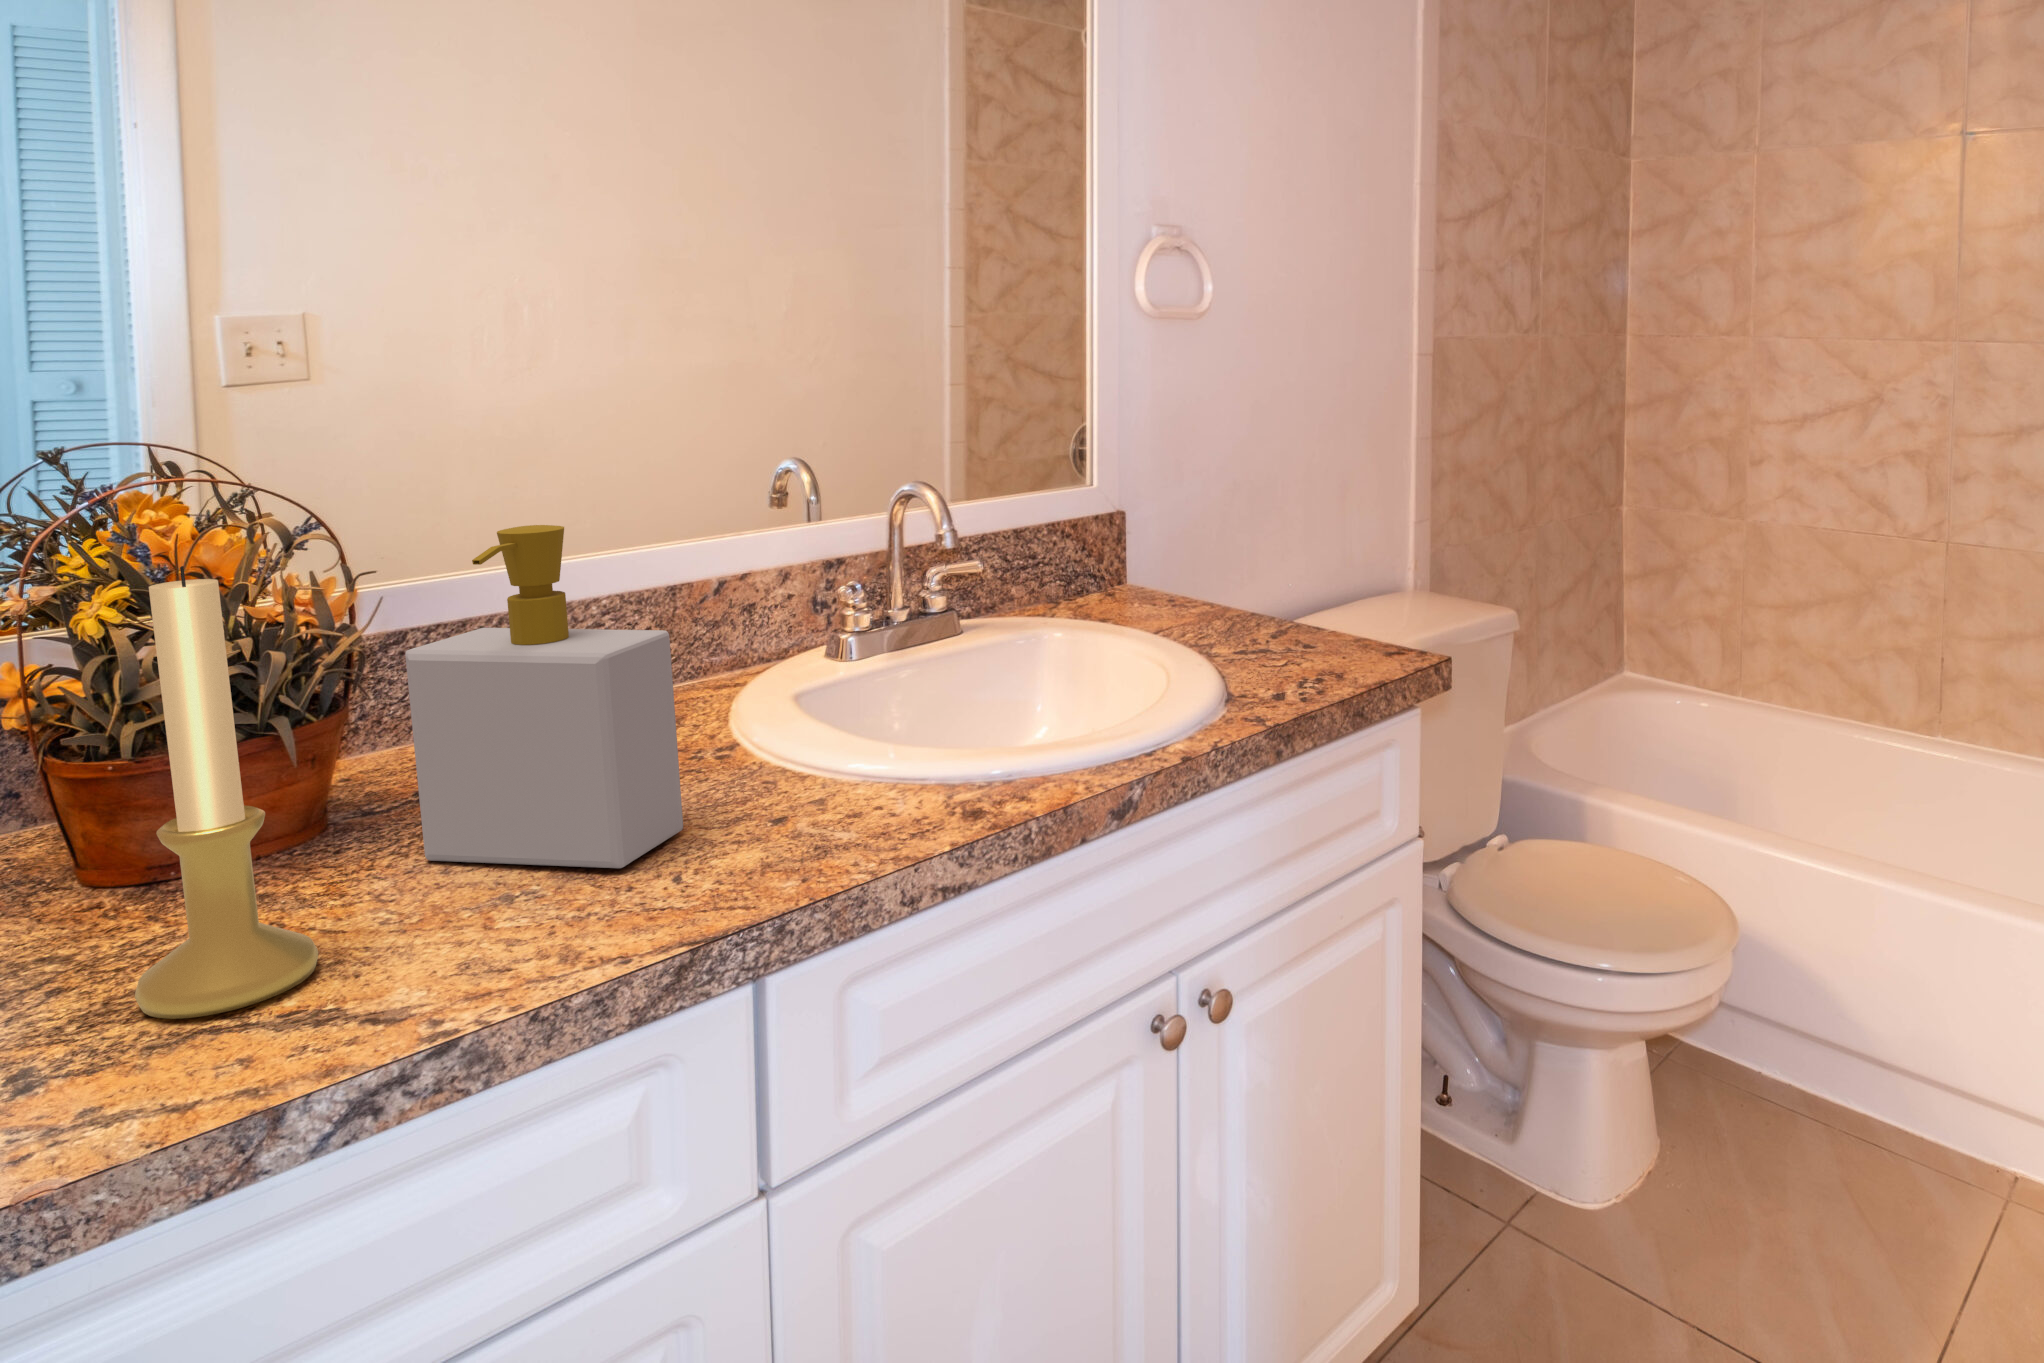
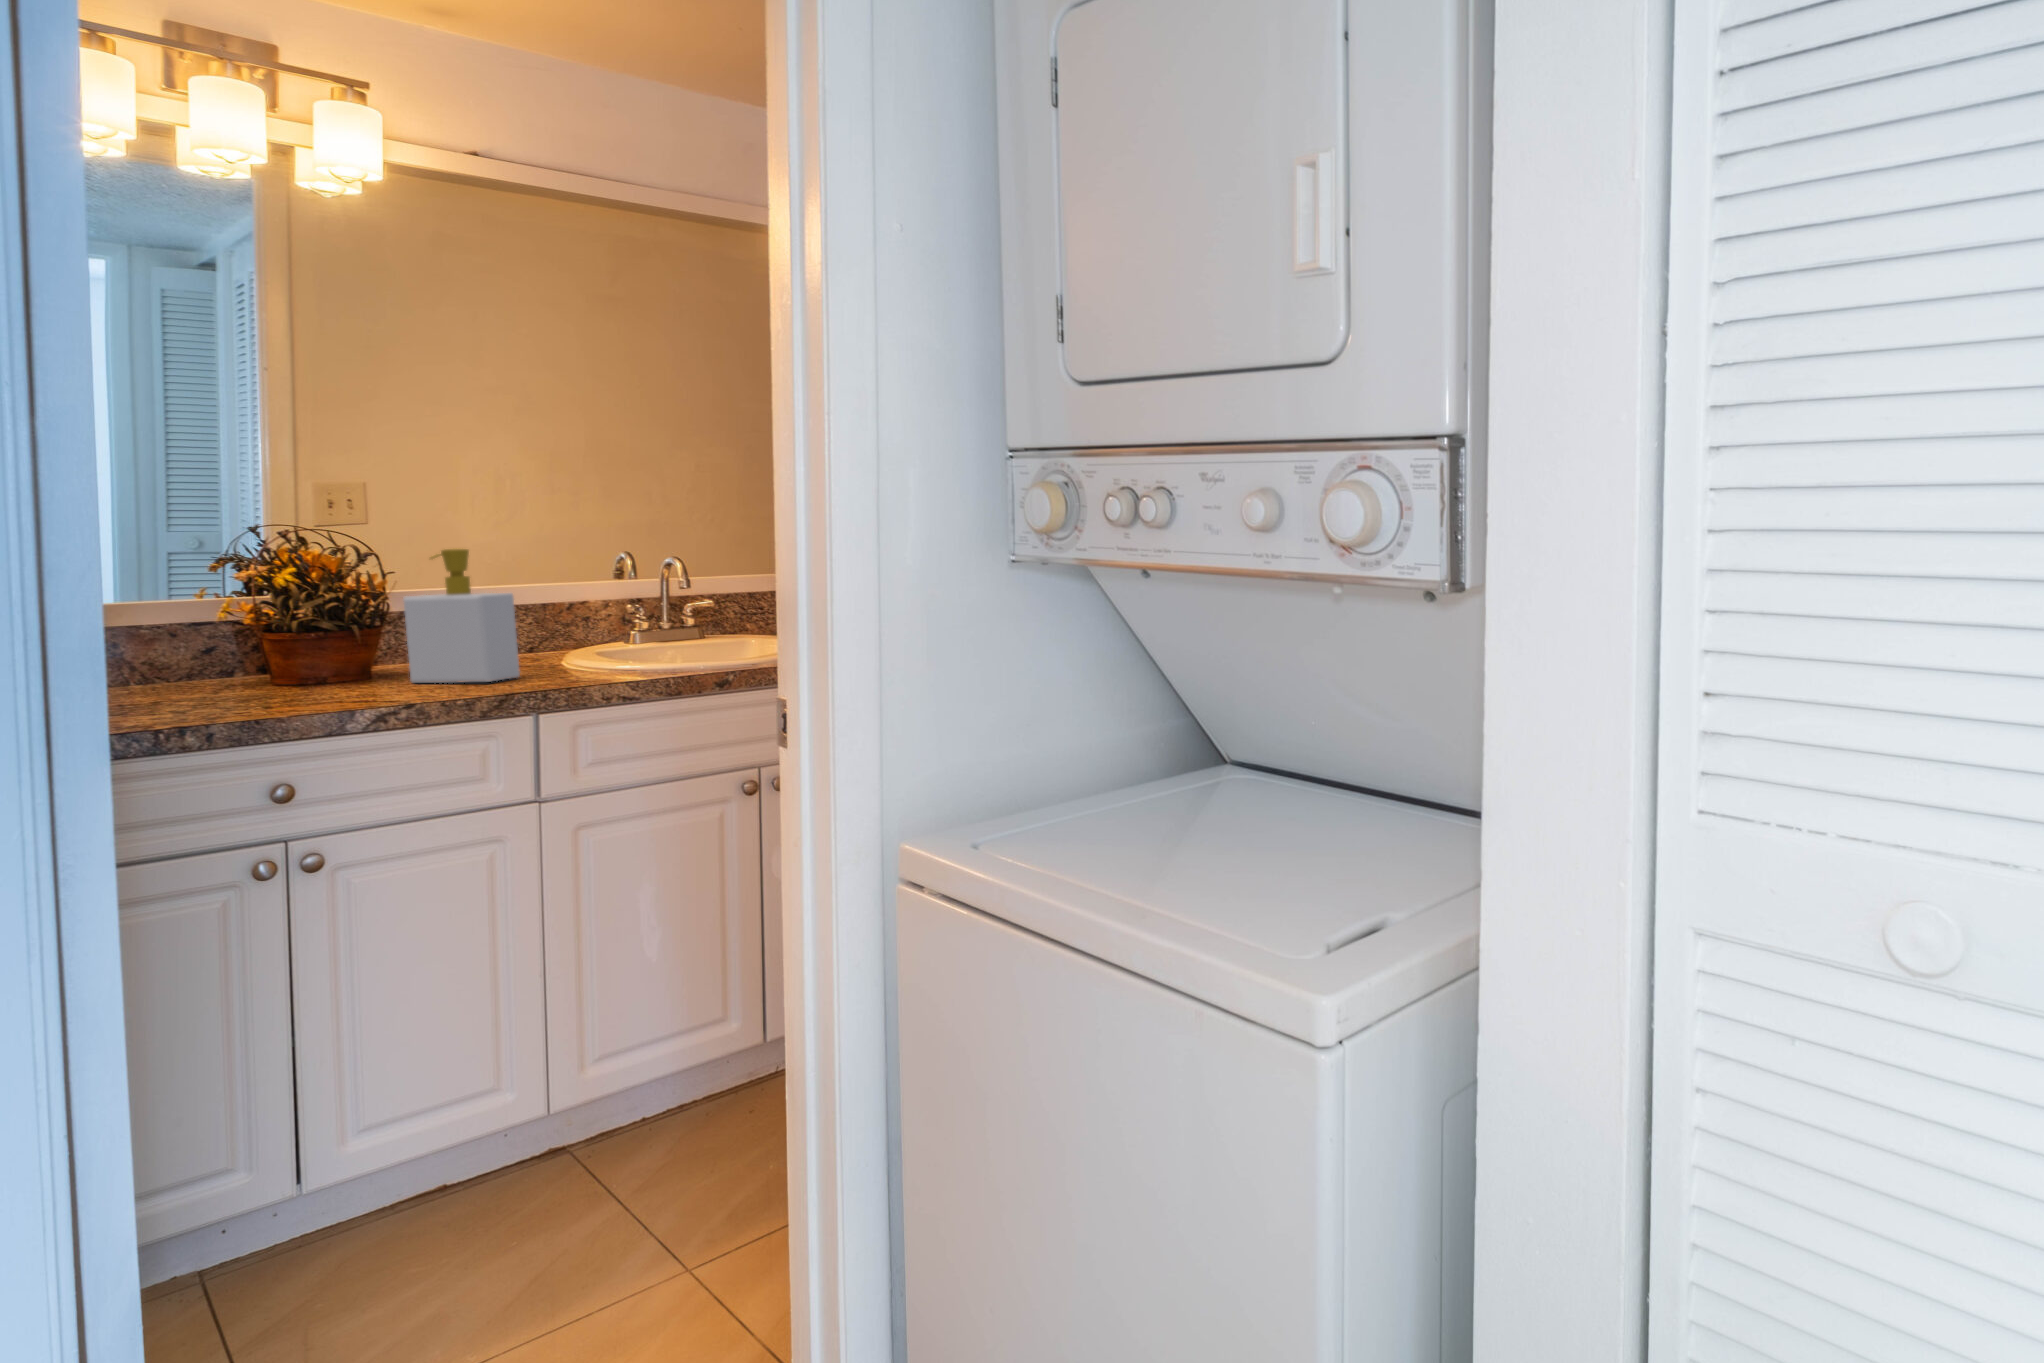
candle holder: present [135,566,318,1019] -> none [302,546,367,701]

